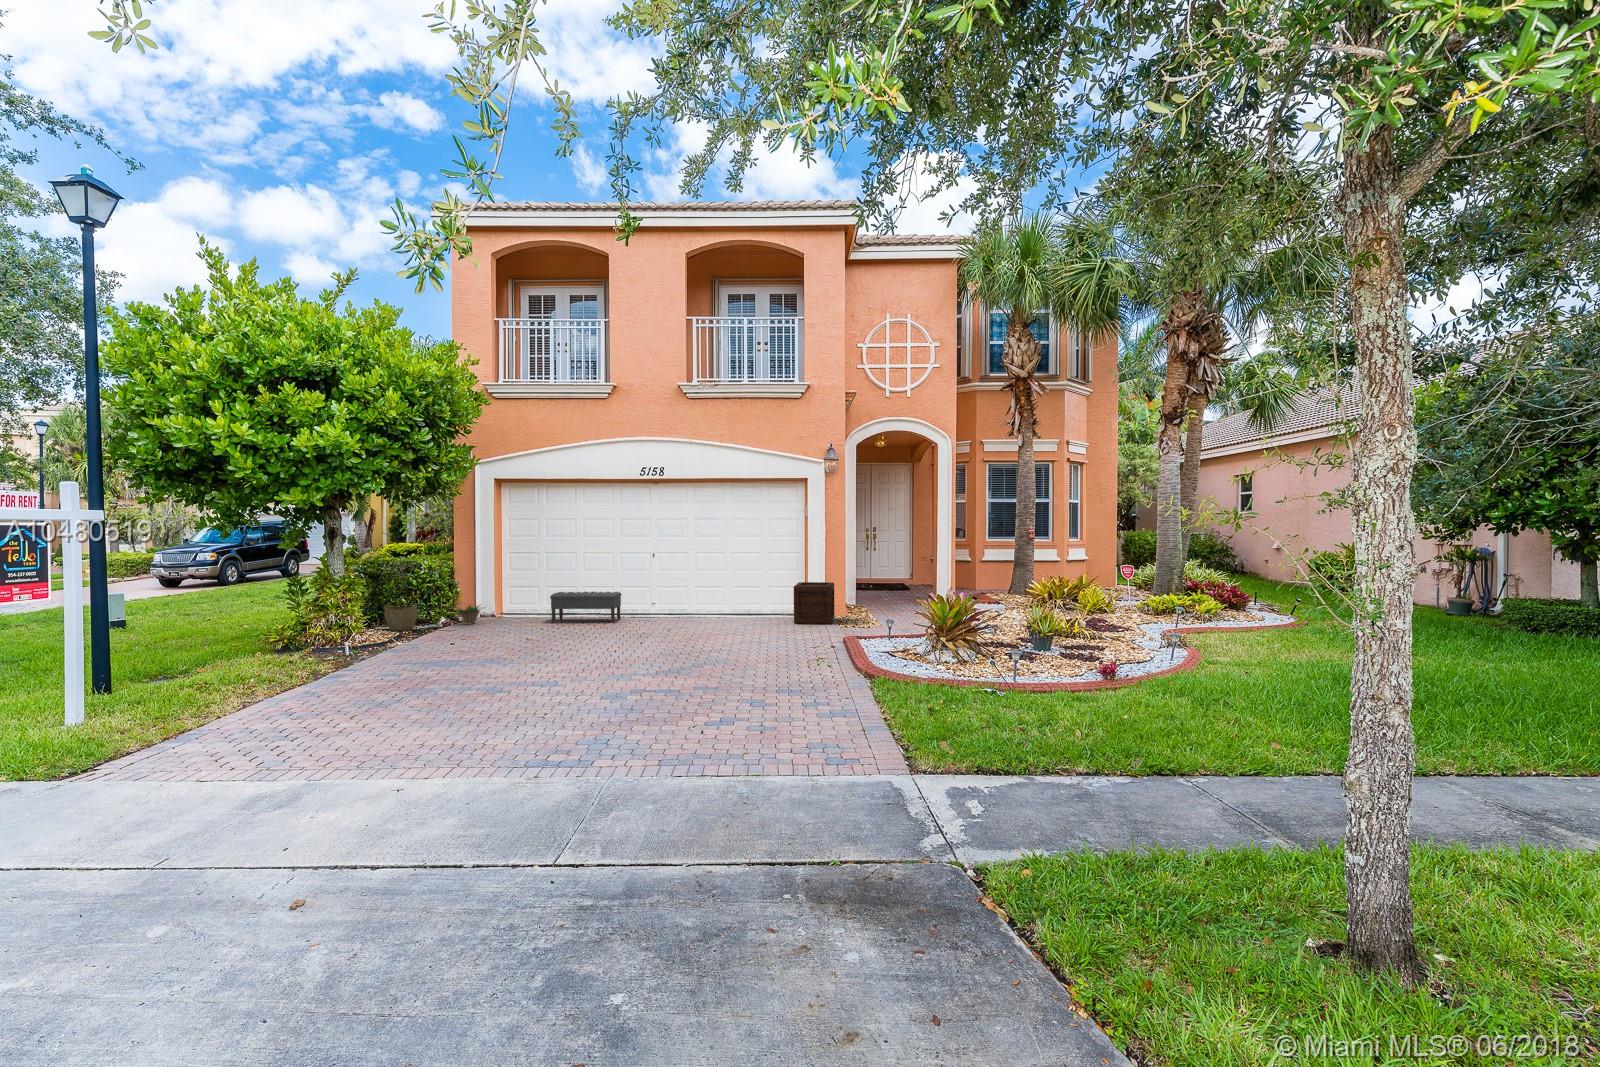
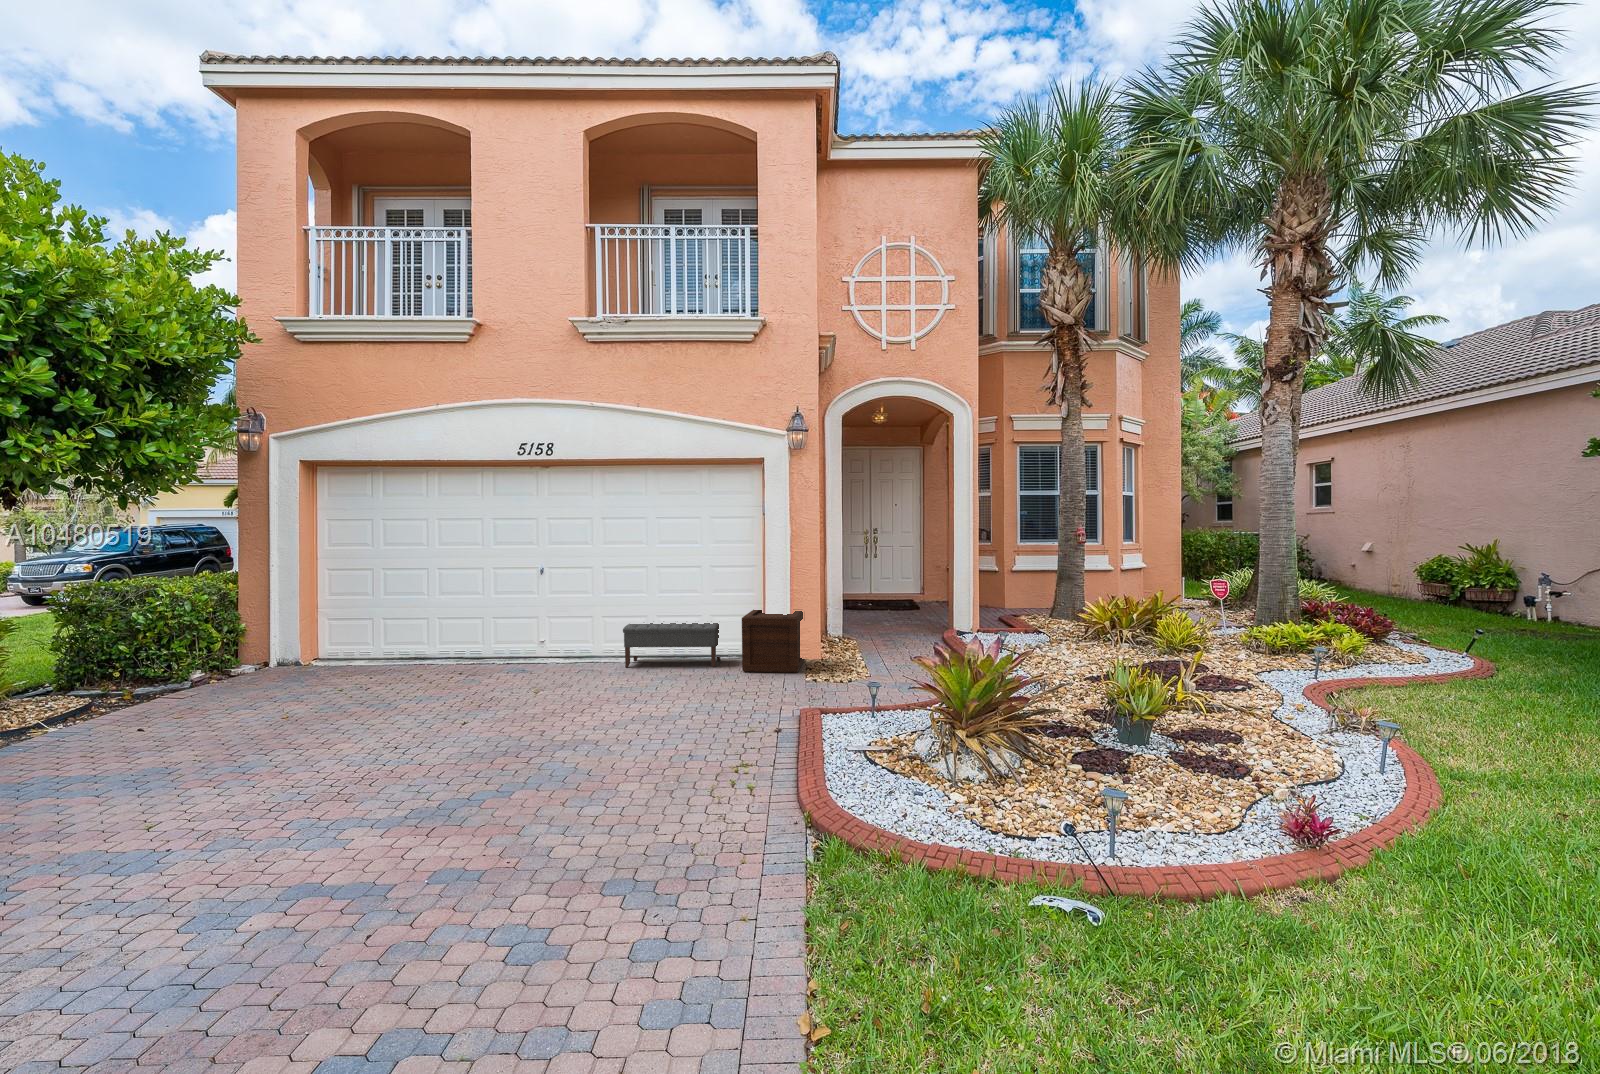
bench: present [550,592,621,623] -> present [623,623,720,667]
woven basket: present [384,597,417,631] -> none [141,634,198,685]
decorative plant: present [454,605,481,624] -> none [253,641,309,672]

